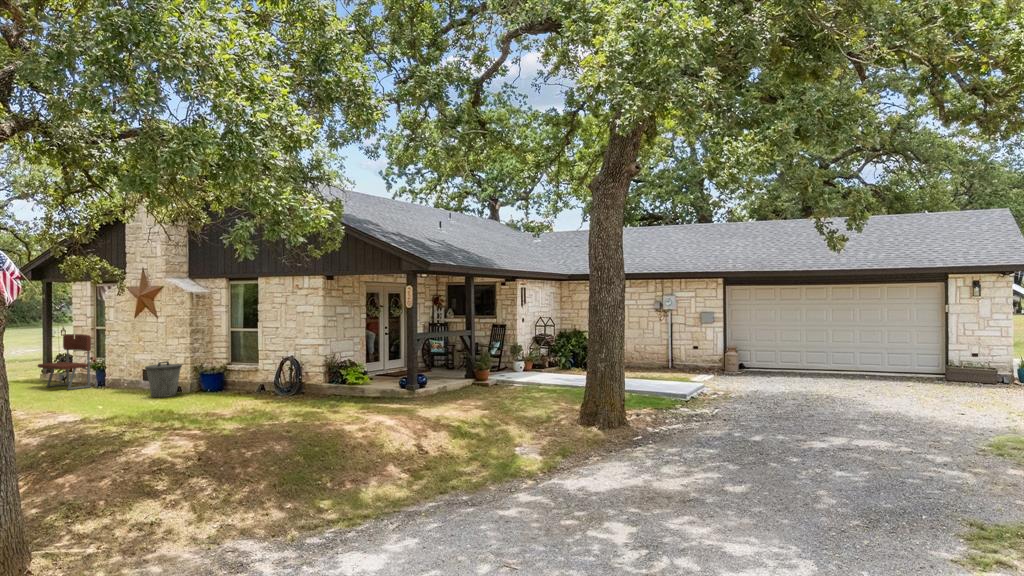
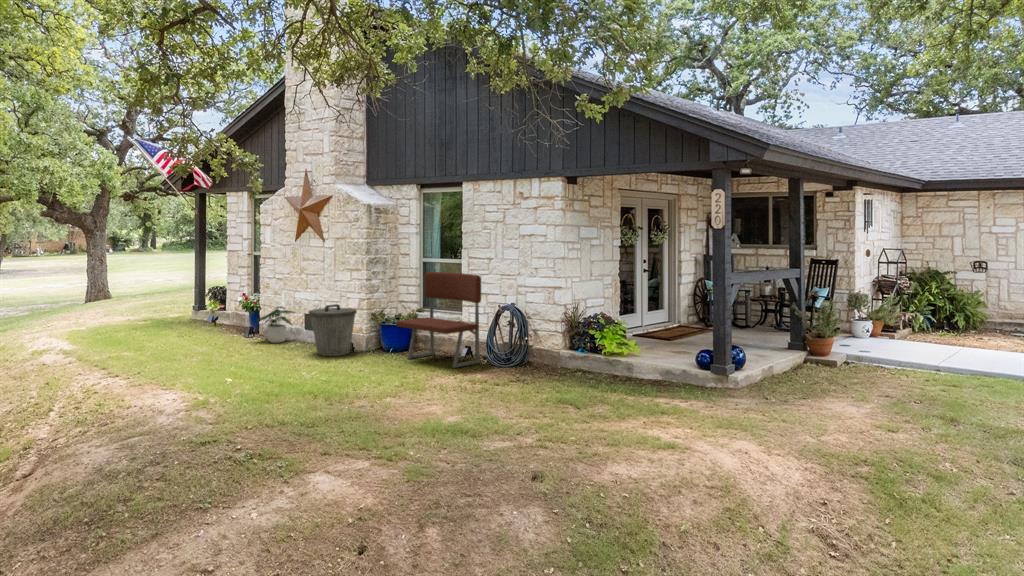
bench: present [38,334,91,390] -> present [396,272,481,368]
potted plant: none [100,365,134,392] -> present [256,307,295,343]

